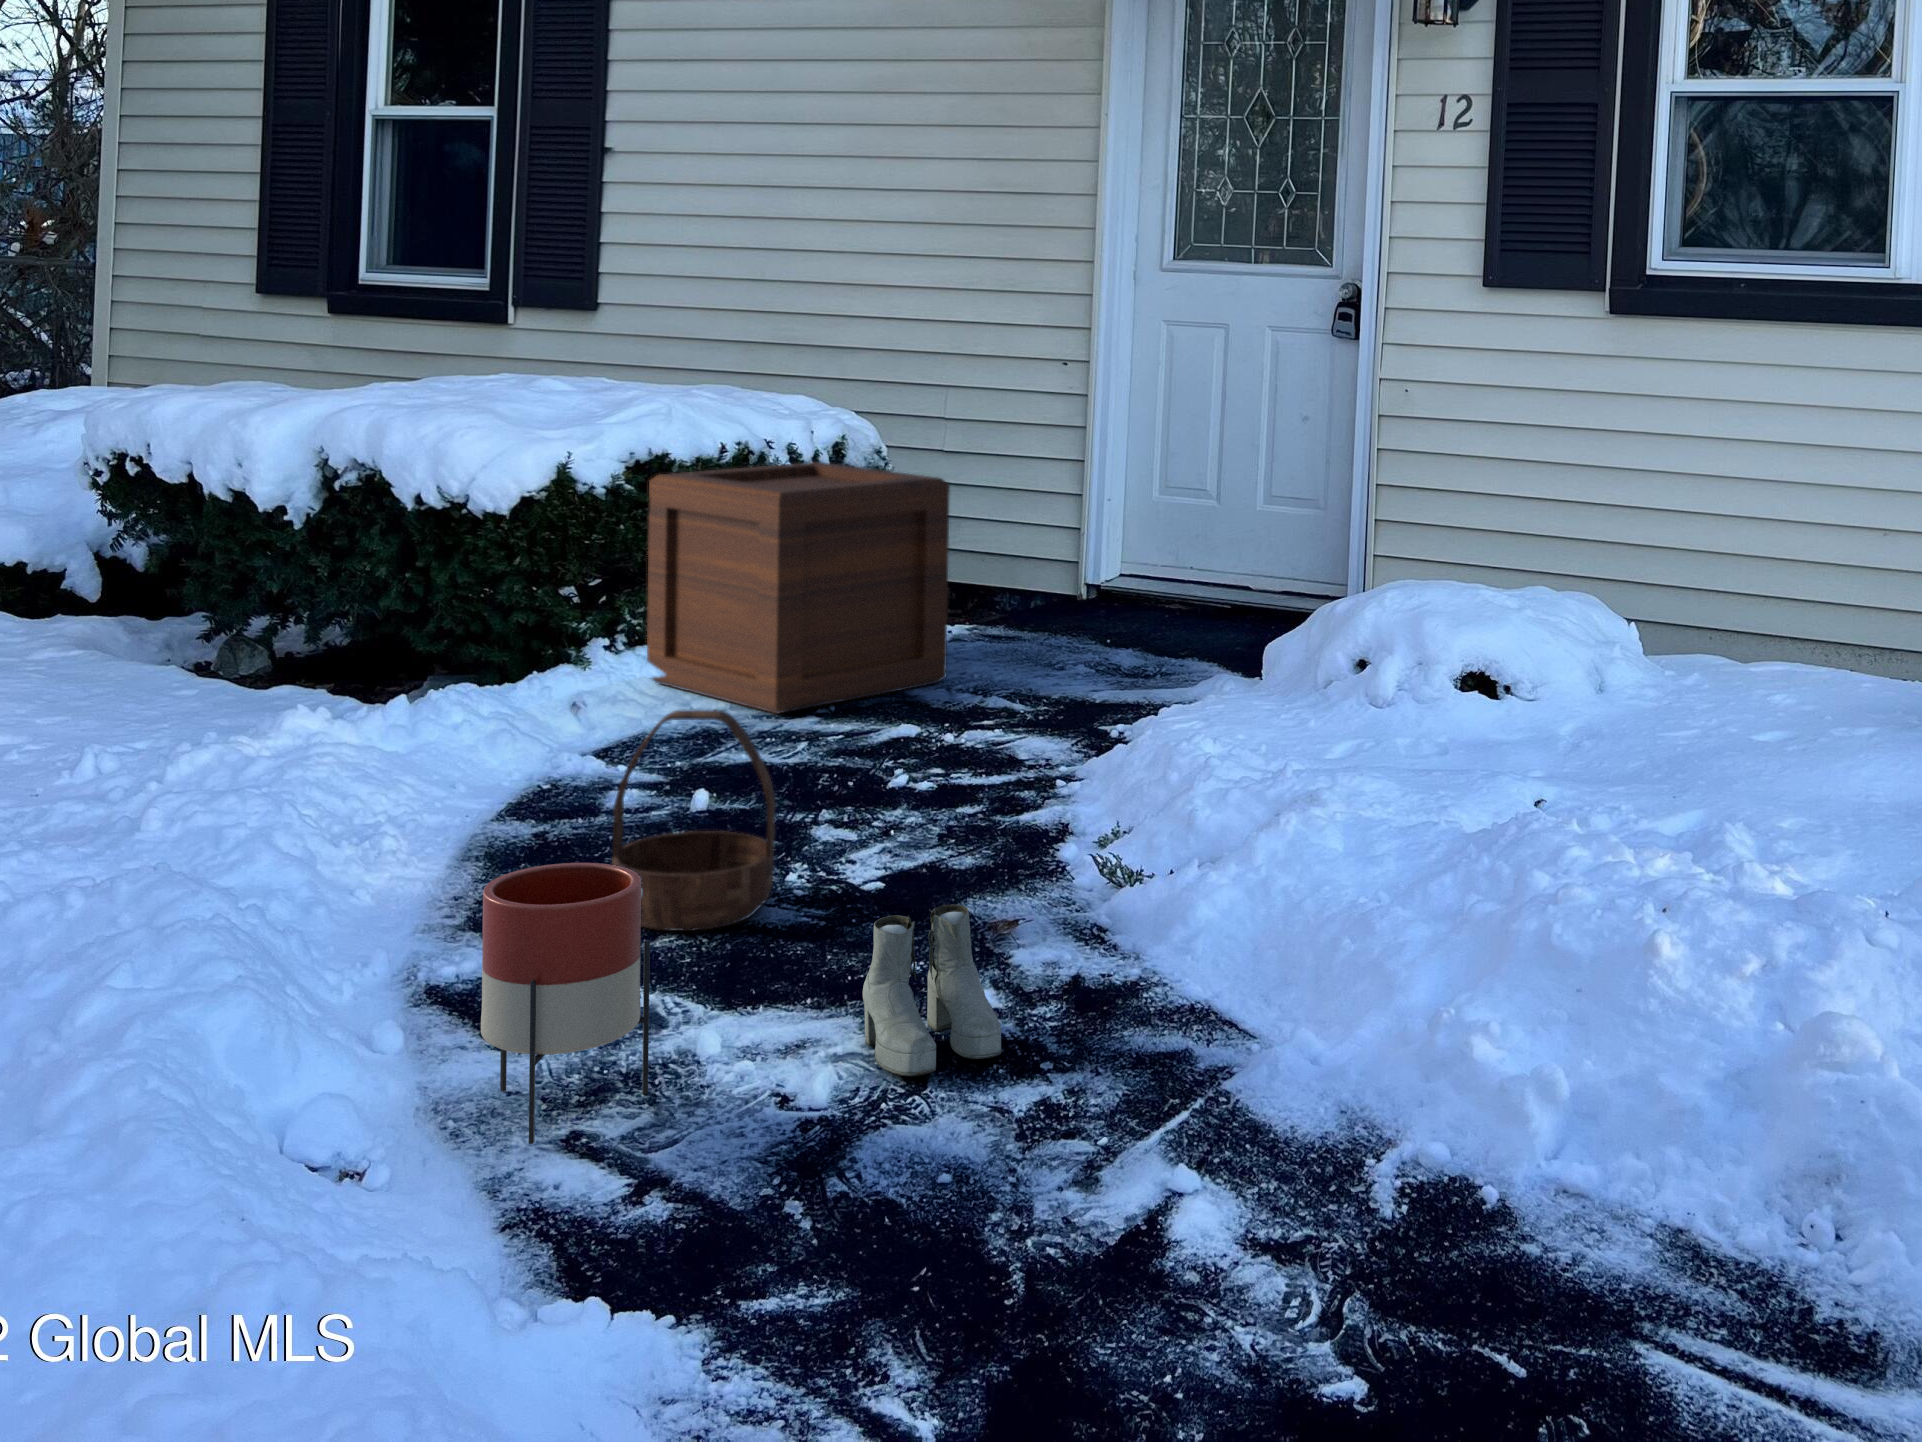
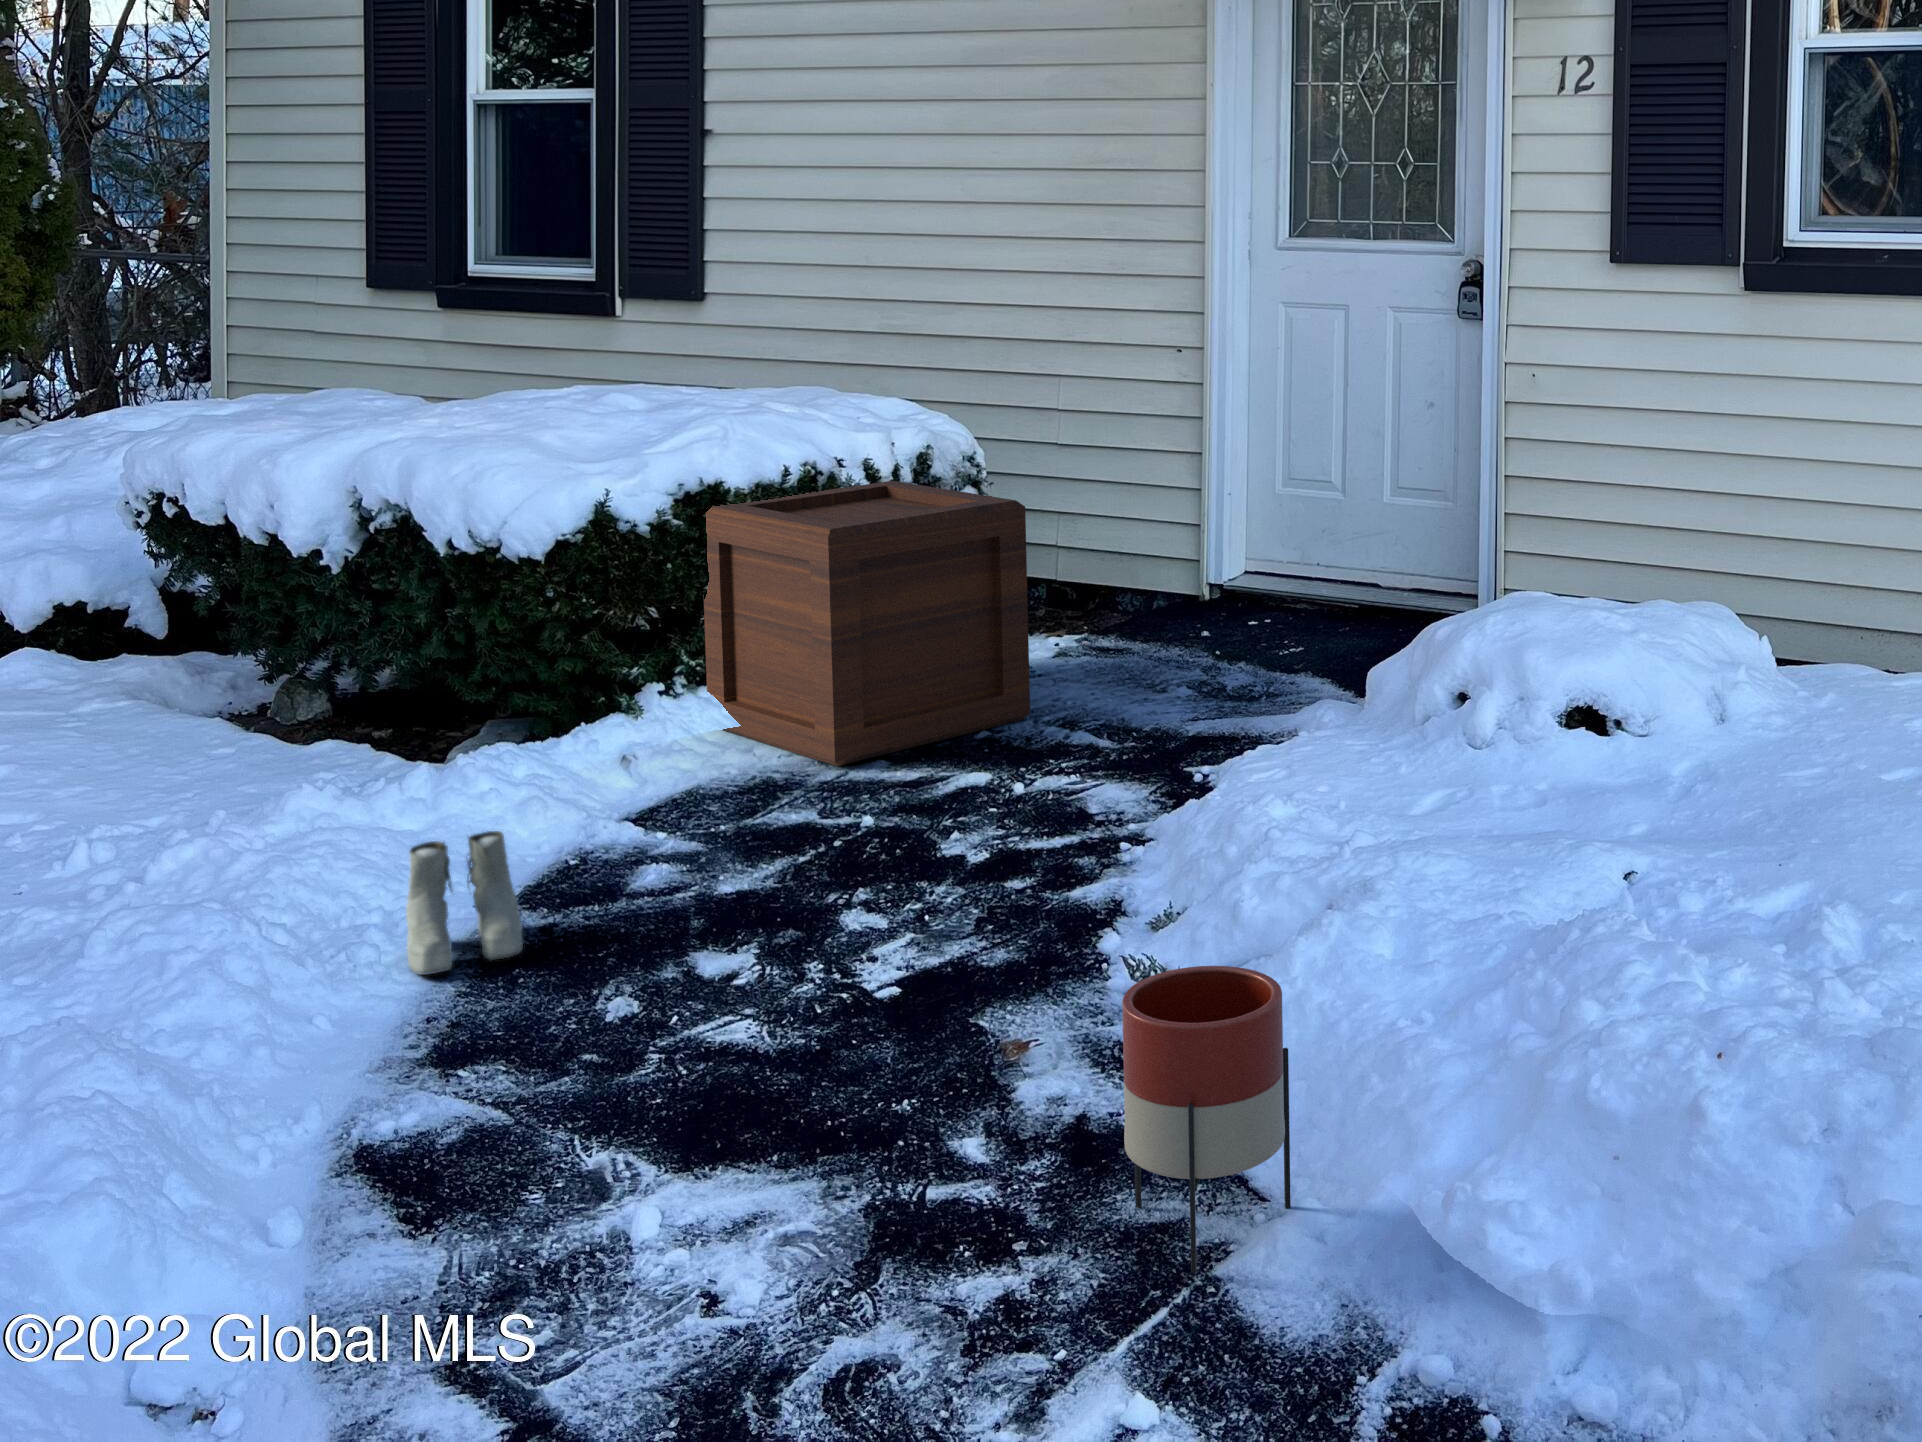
basket: present [612,709,775,931] -> none [586,812,771,1062]
planter: present [481,863,650,1144] -> present [1122,966,1291,1273]
boots: present [863,905,1001,1076] -> present [406,831,523,975]

